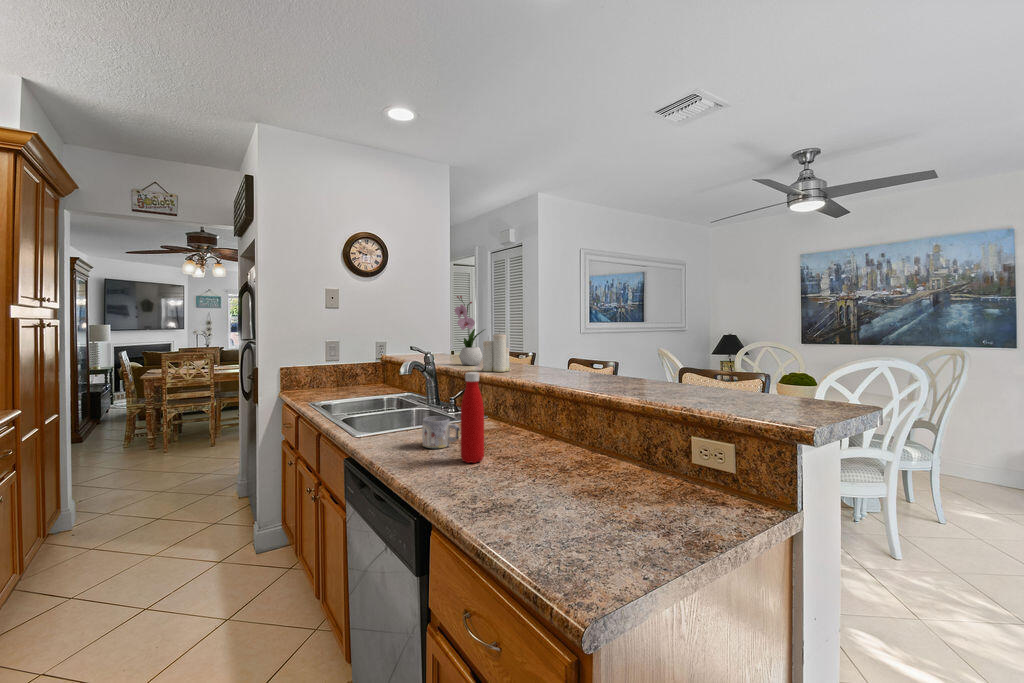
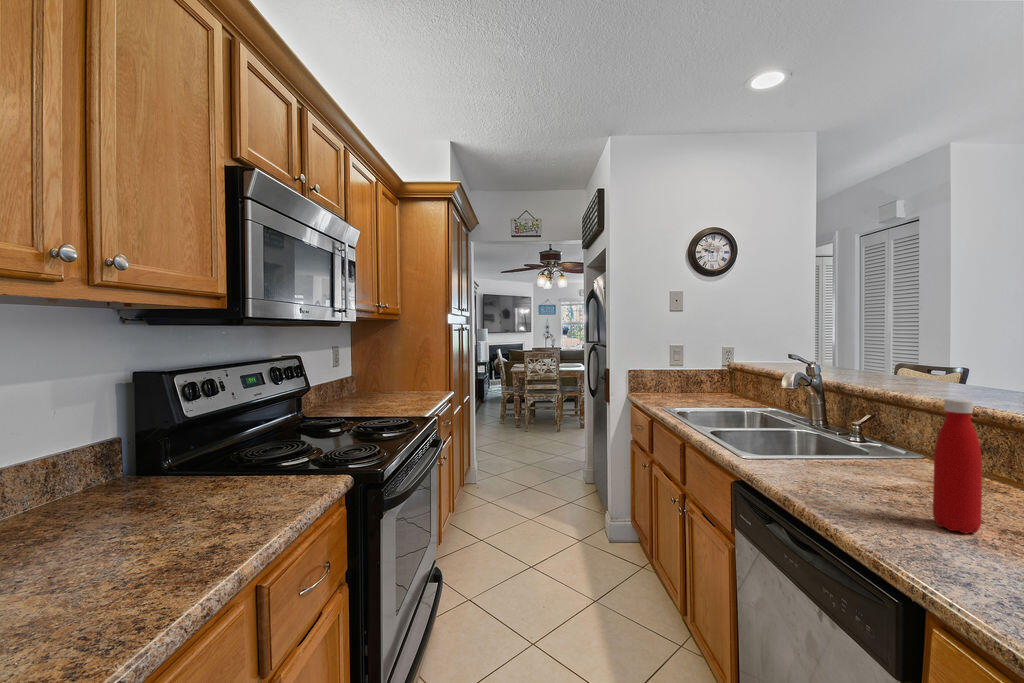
flower arrangement: present [455,296,484,365] -> none [847,290,897,380]
candle: present [482,334,511,372] -> none [905,334,960,393]
mug: present [422,416,460,448] -> none [847,449,912,495]

